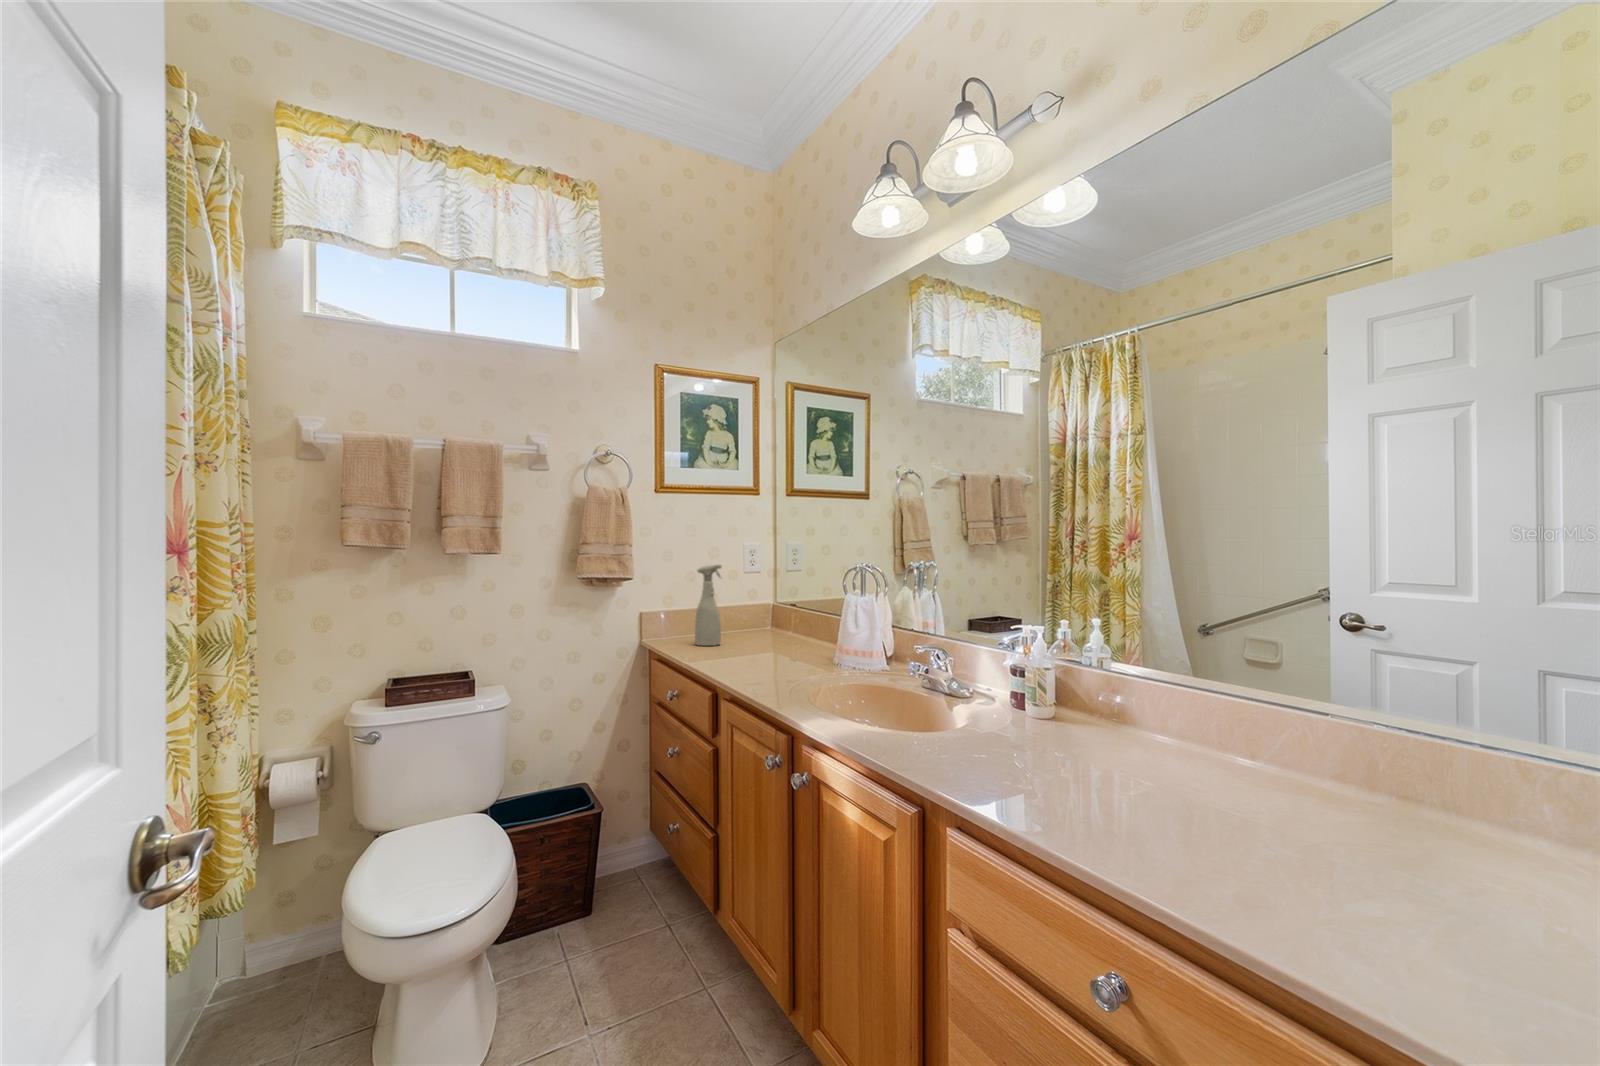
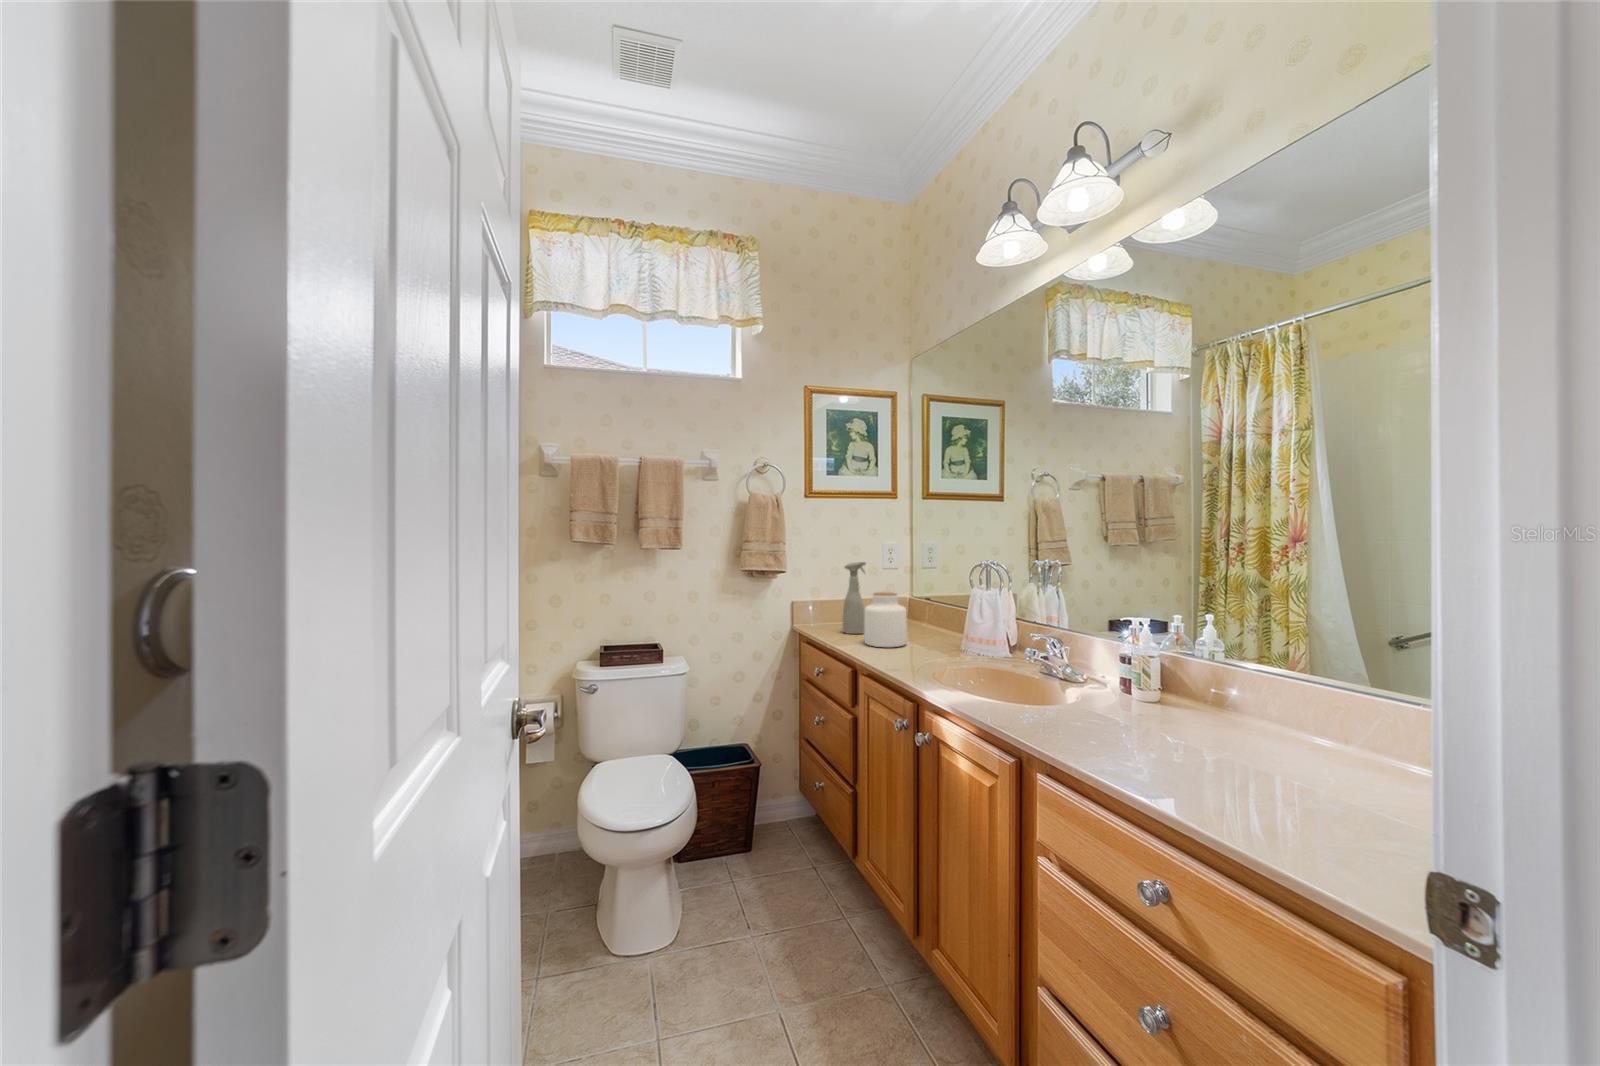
jar: none [720,598,766,659] -> present [864,592,906,647]

